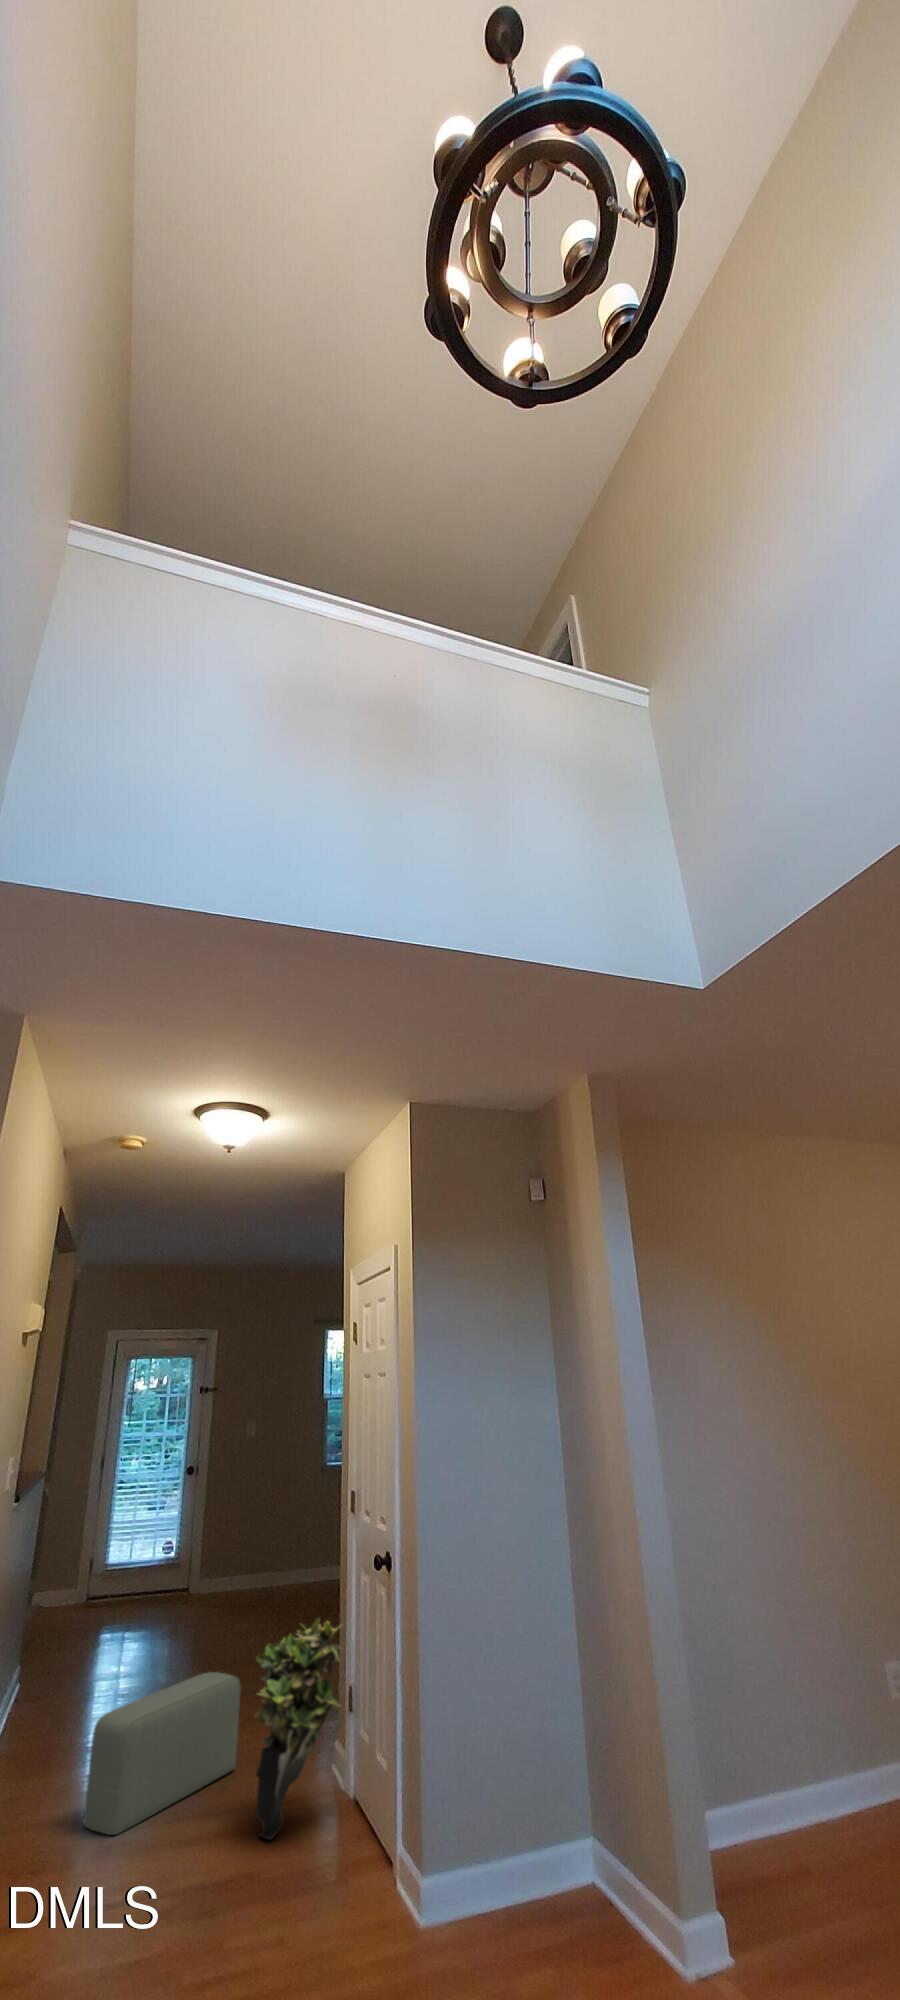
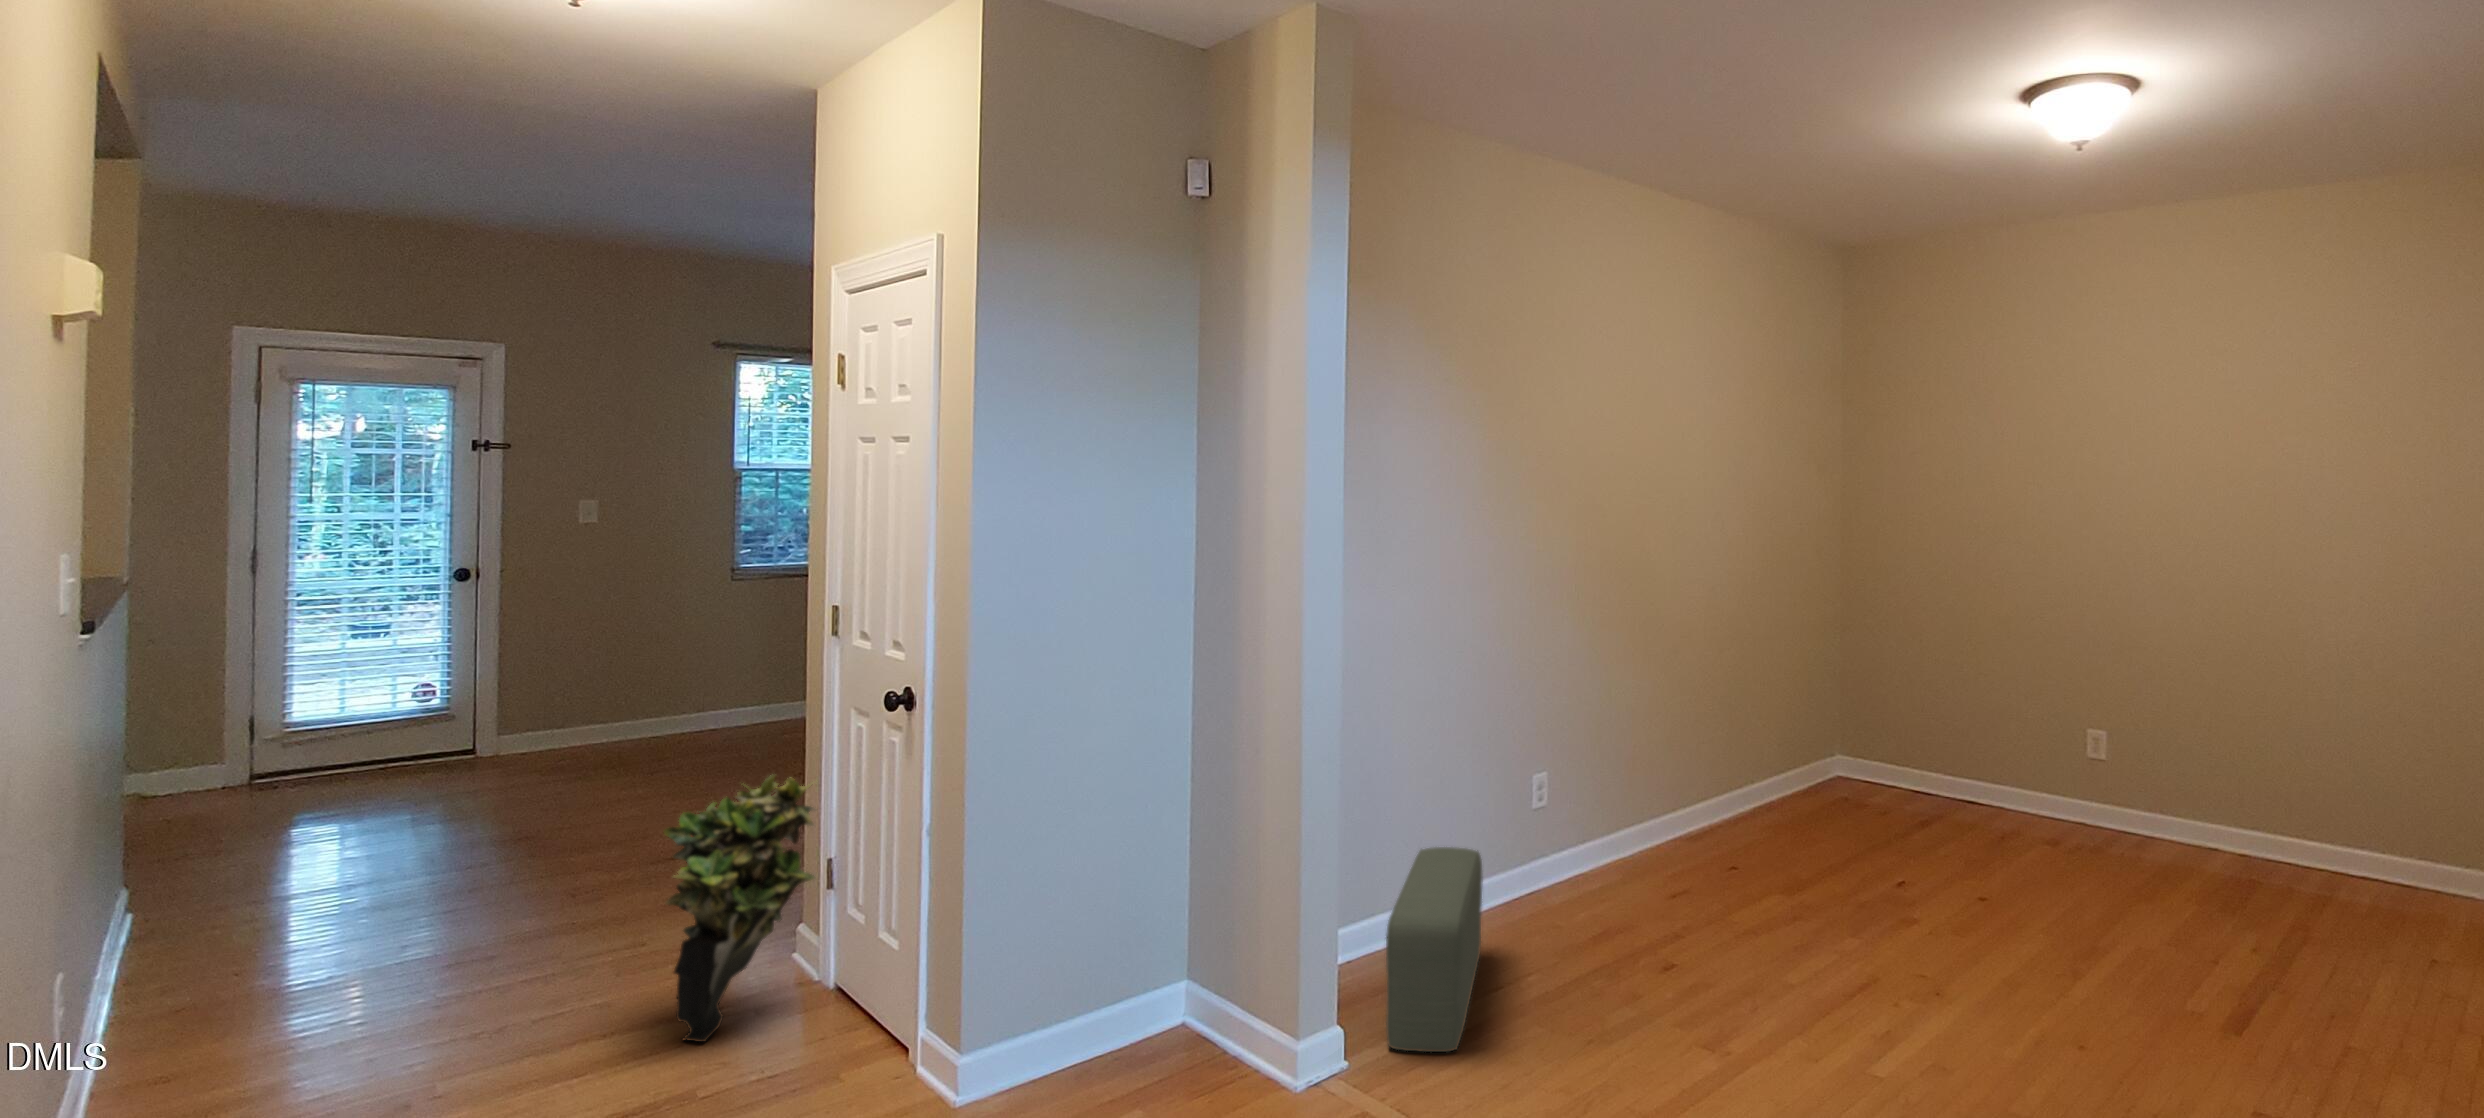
pouf: present [83,1672,241,1835] -> present [1386,847,1483,1052]

